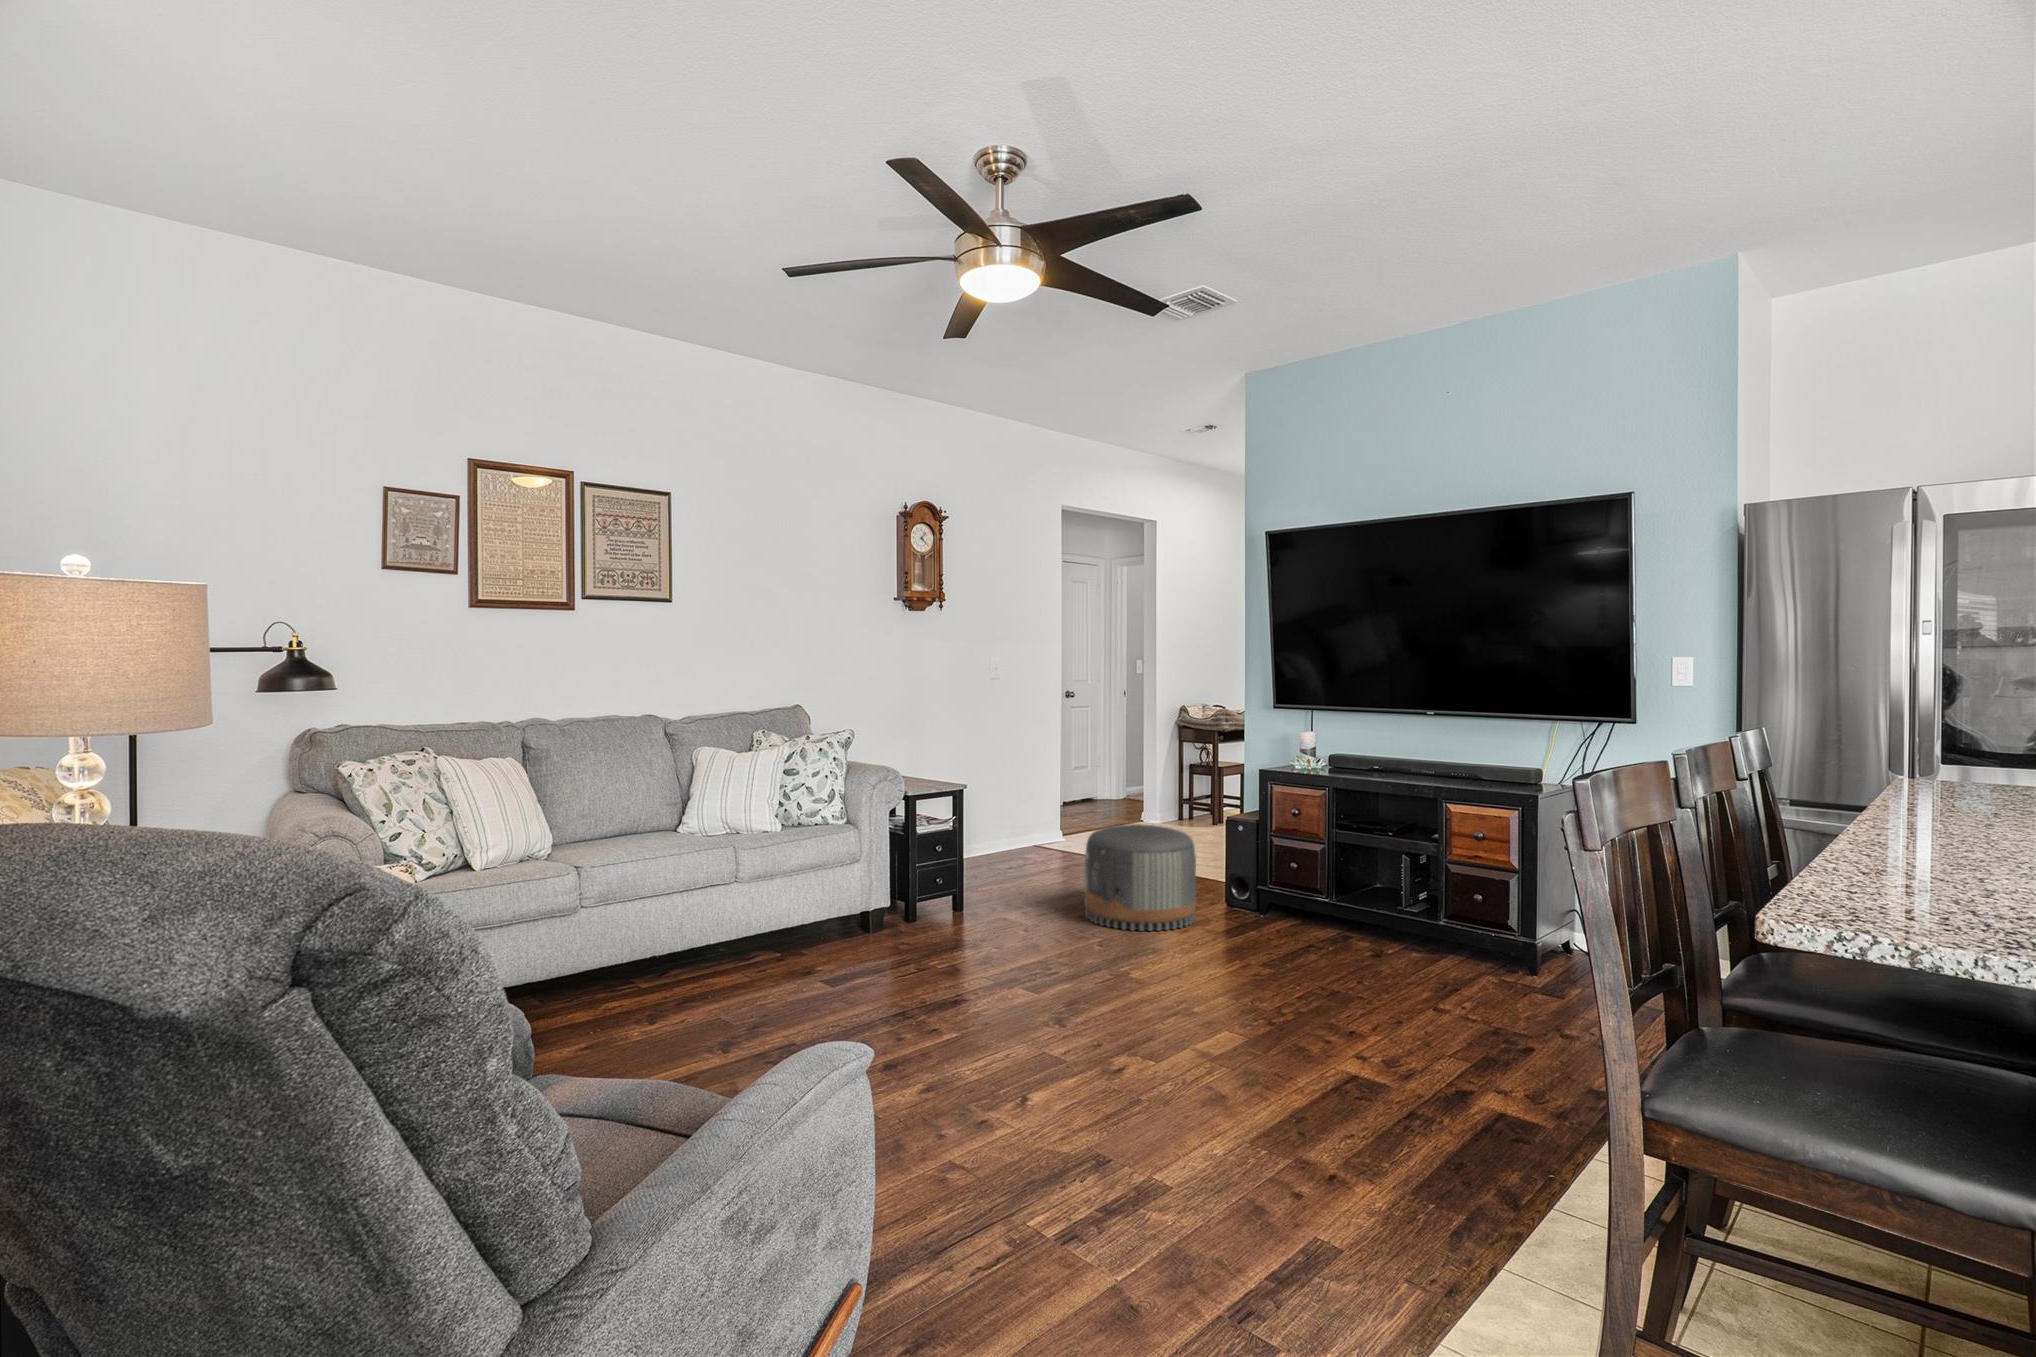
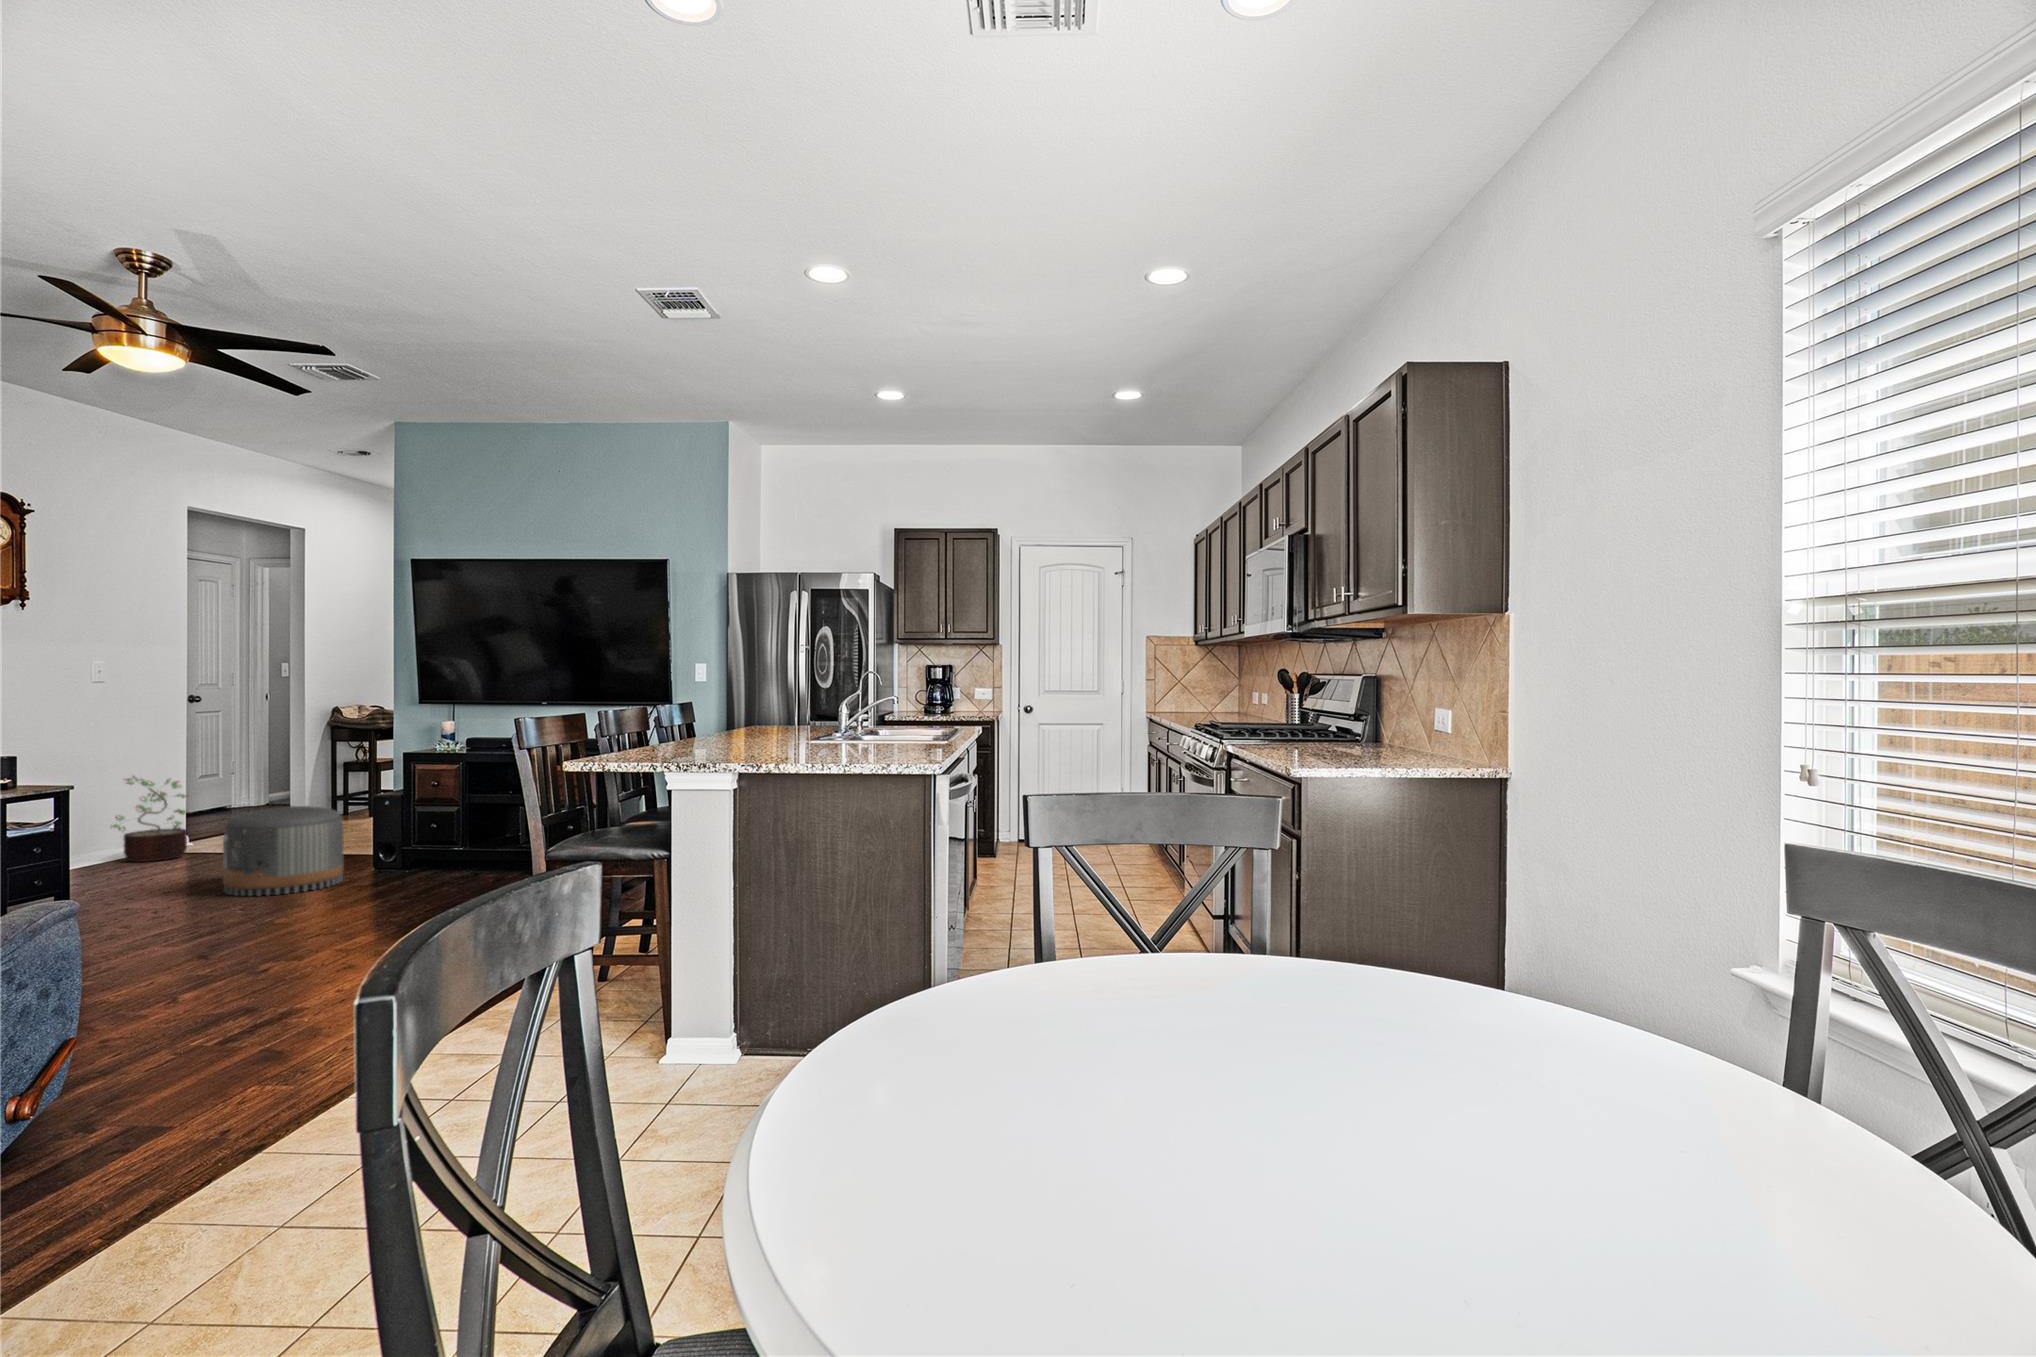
decorative plant: none [1003,770,1063,859] -> present [113,776,187,862]

